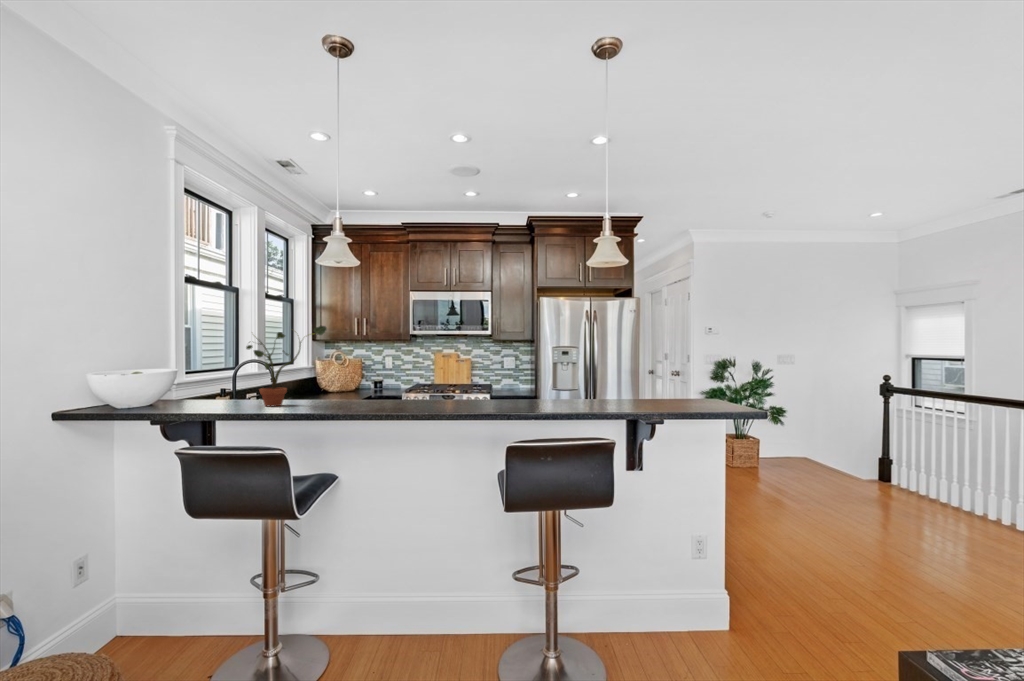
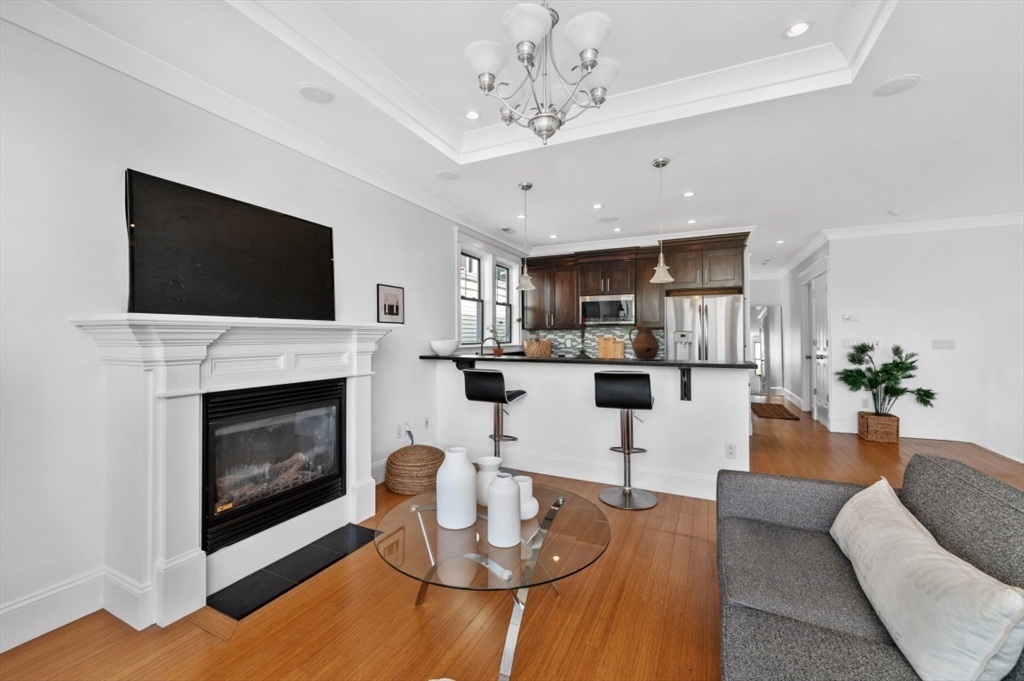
candle: none [436,324,468,408] -> present [574,316,591,359]
ceramic pitcher: none [536,341,596,408] -> present [629,324,659,360]

